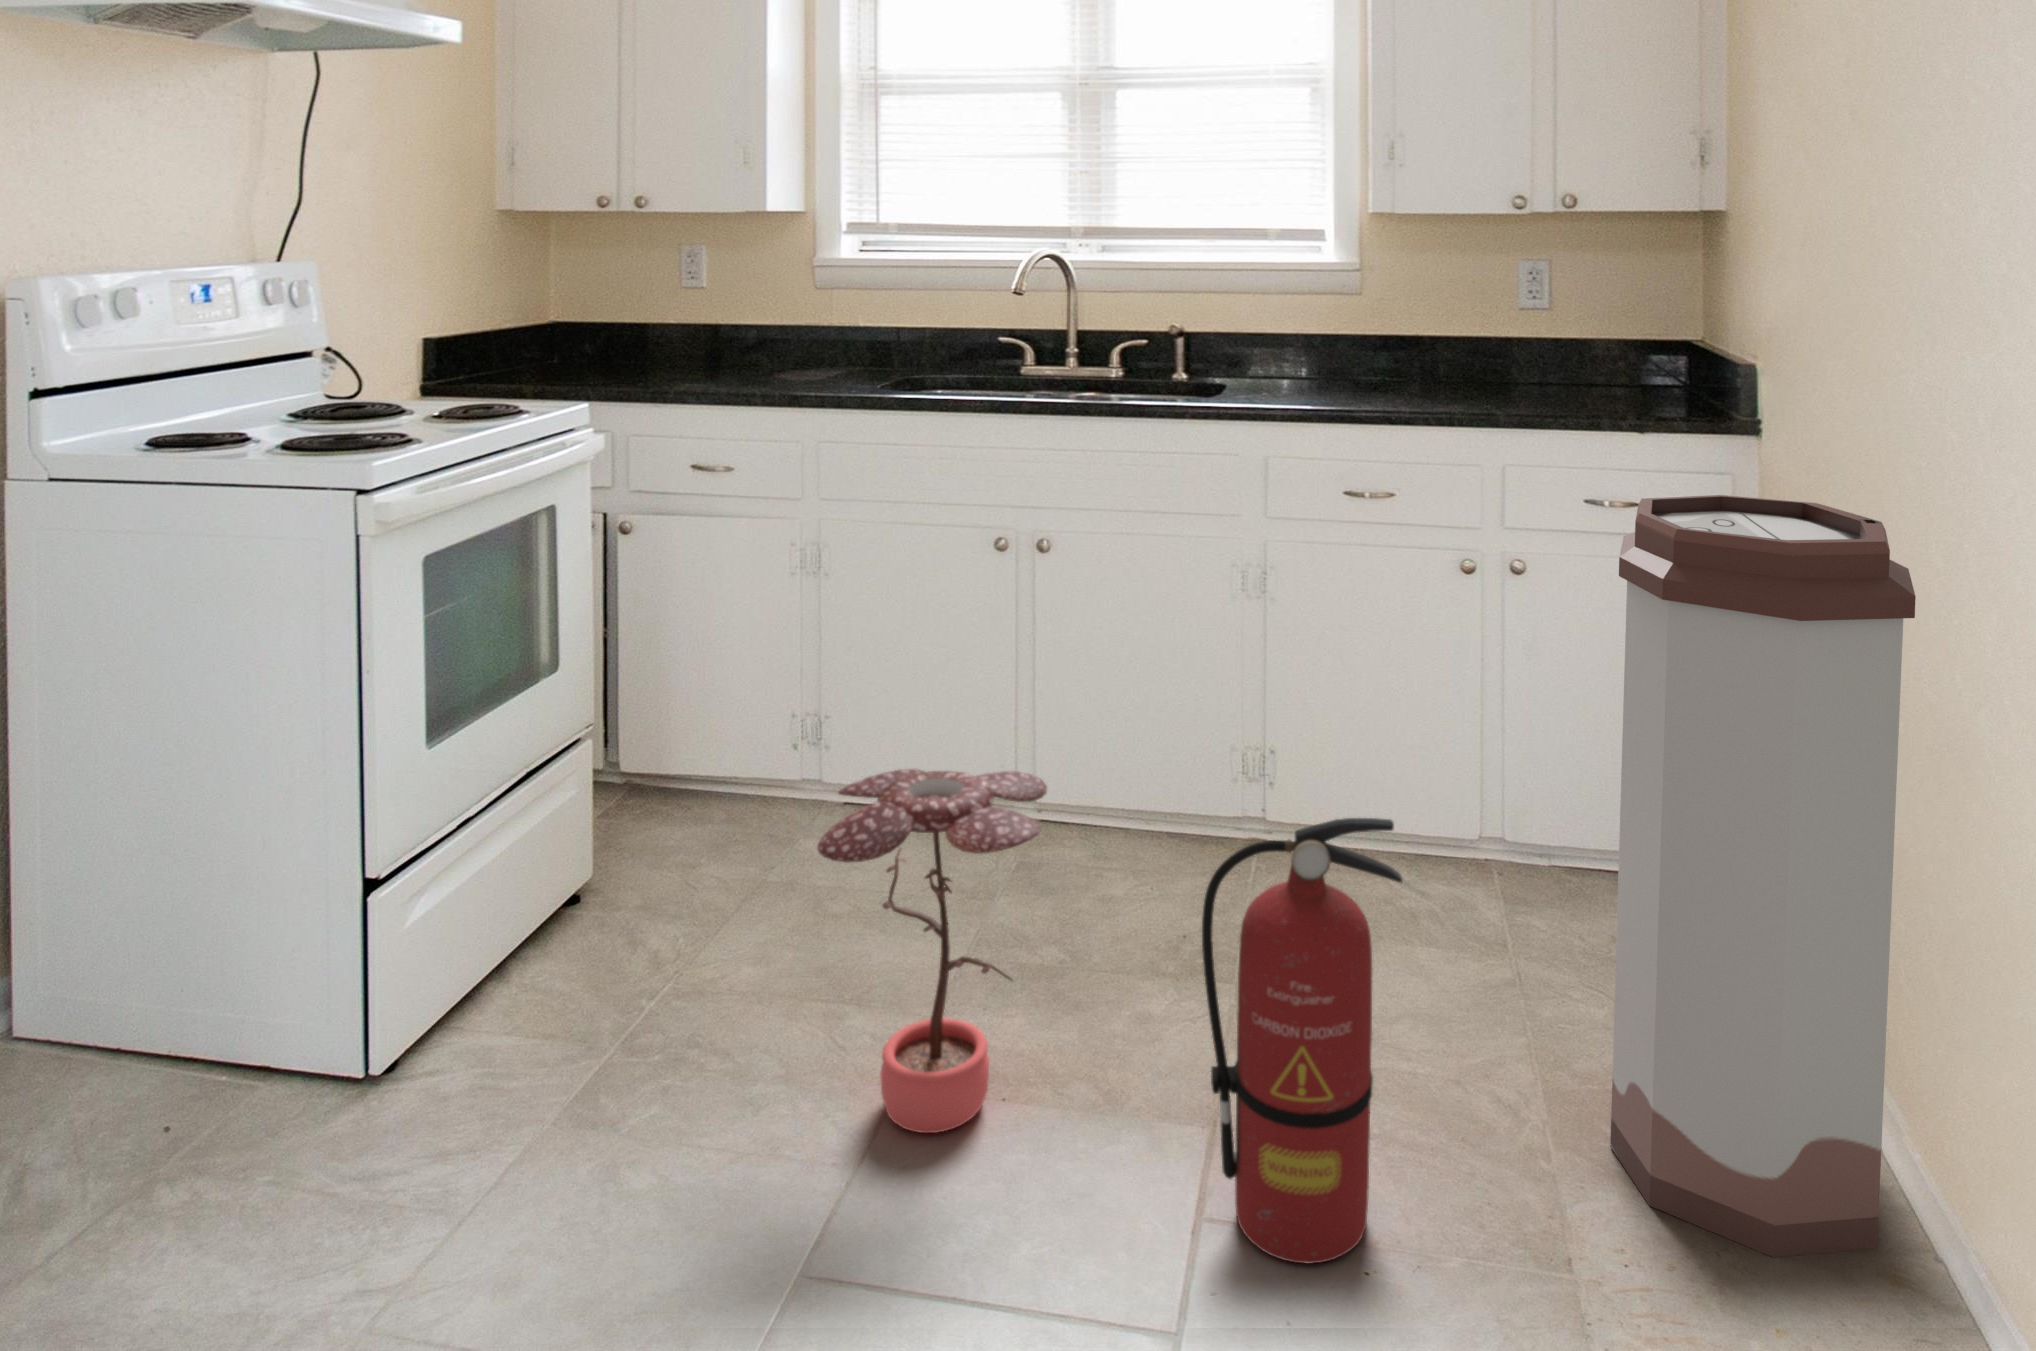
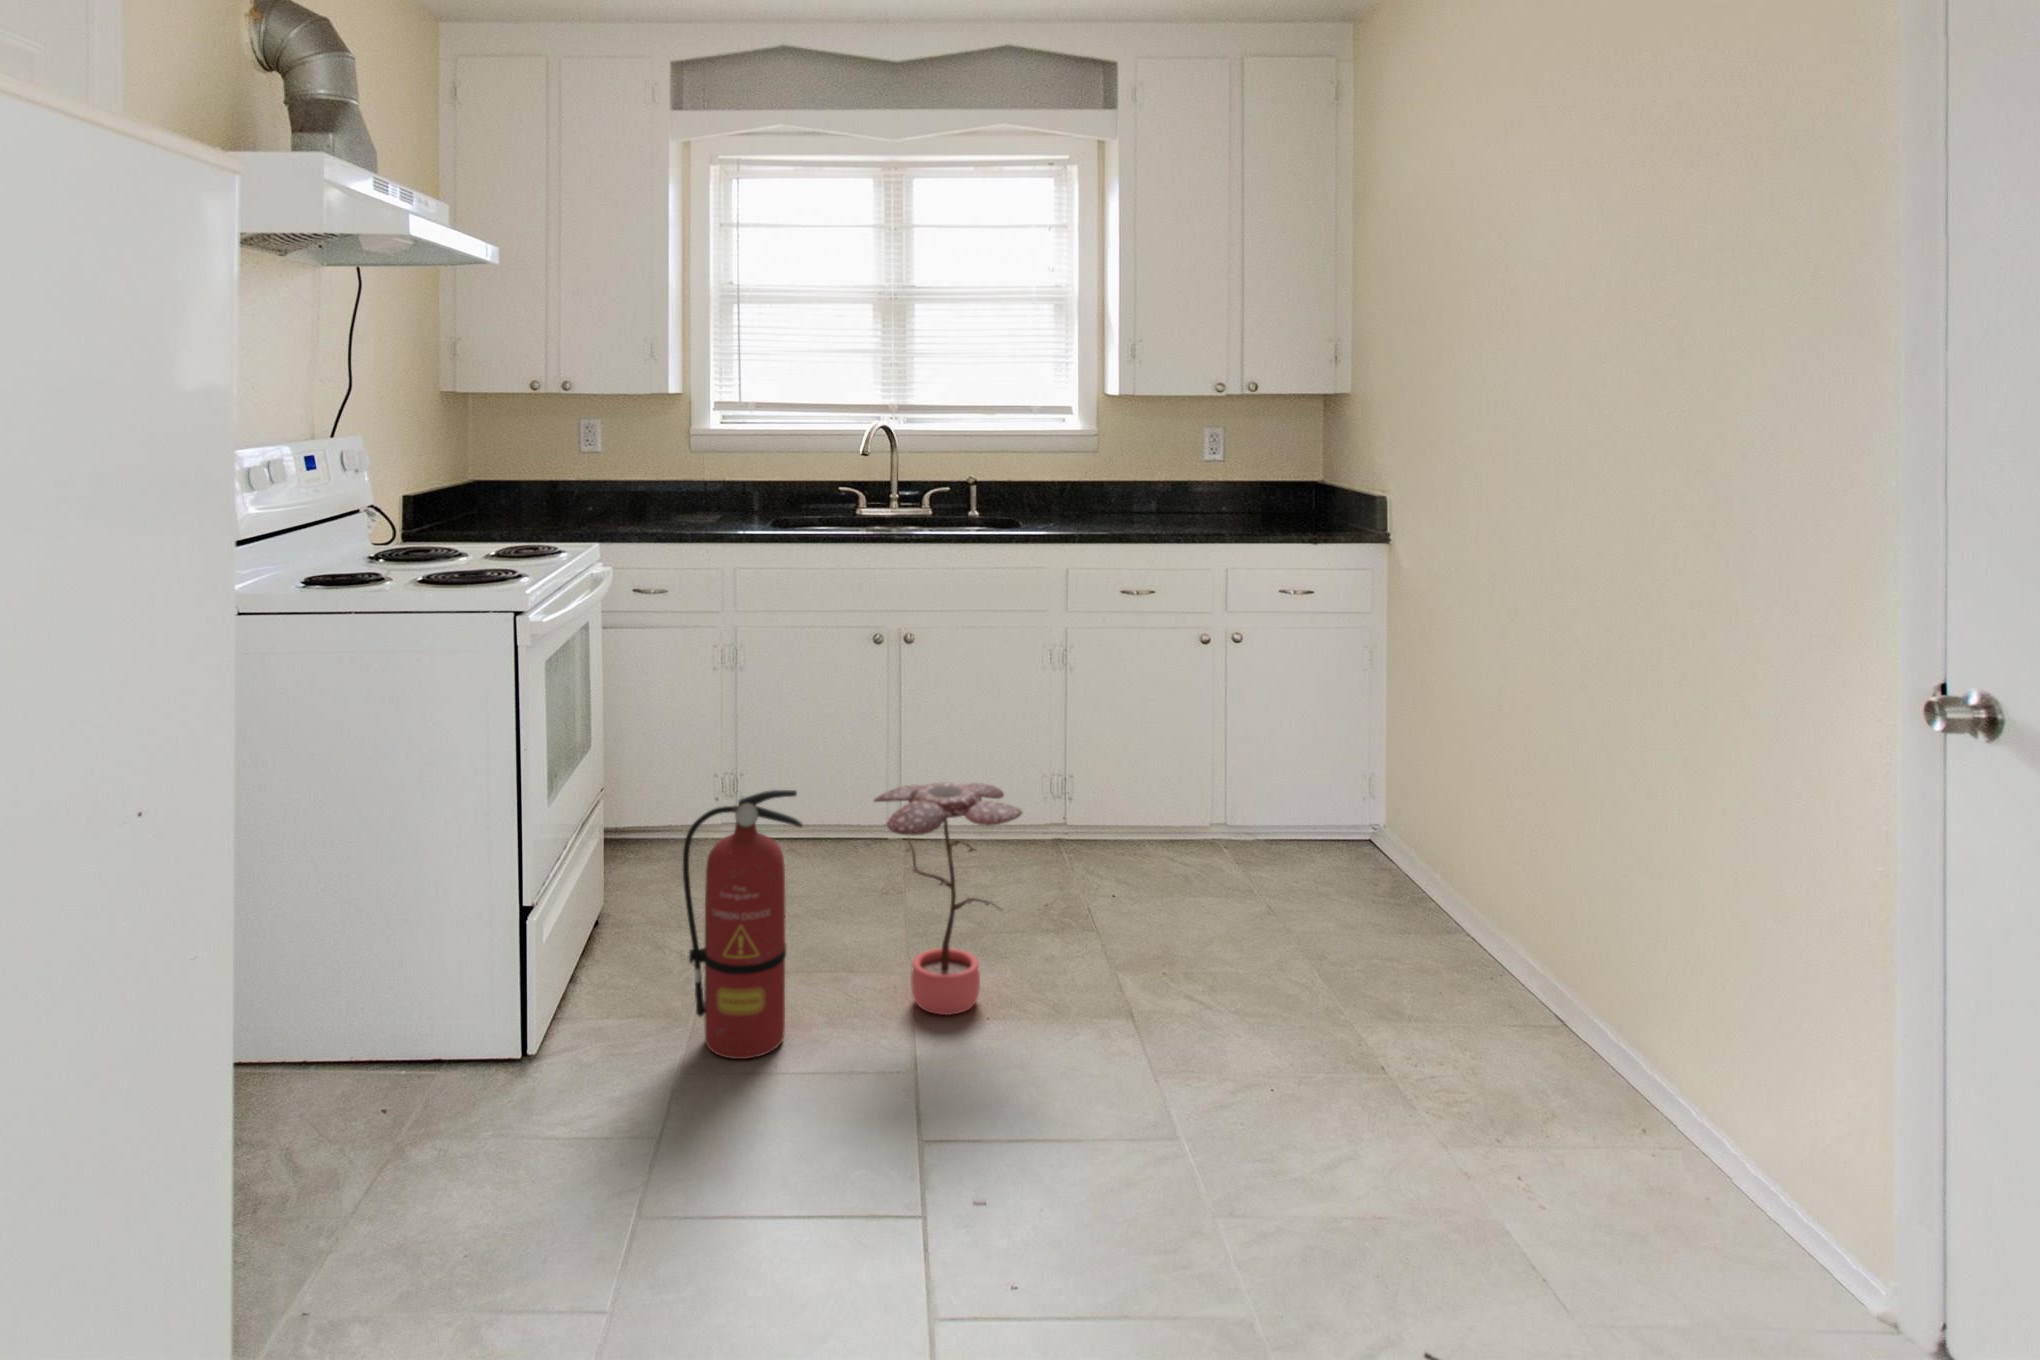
trash can: present [1610,495,1916,1257] -> none [1346,587,1520,1027]
fire extinguisher: present [1202,818,1402,1264] -> present [683,790,803,1059]

